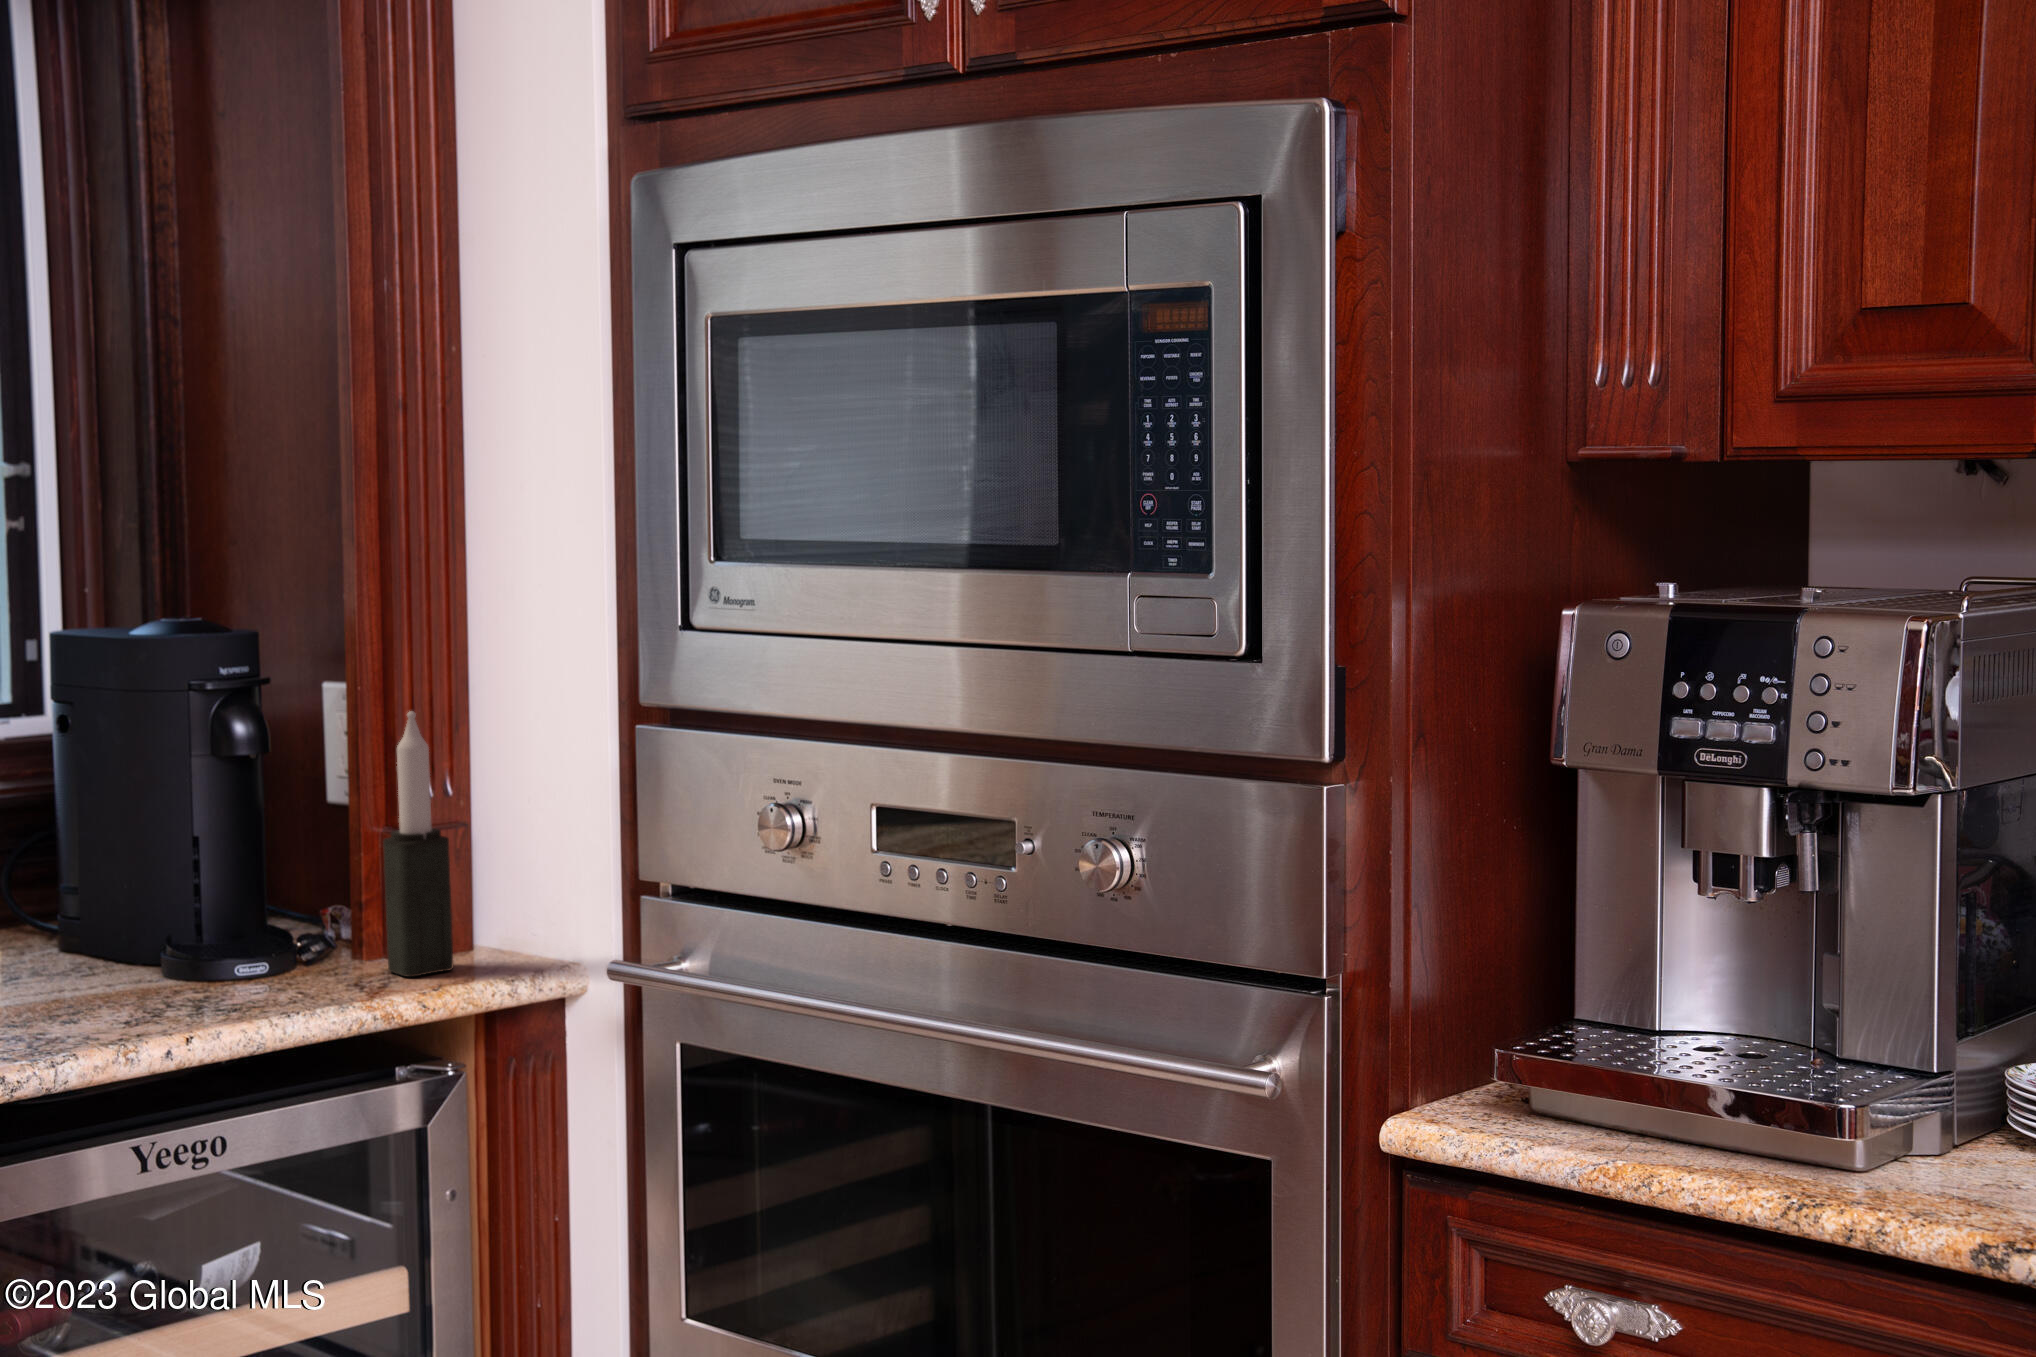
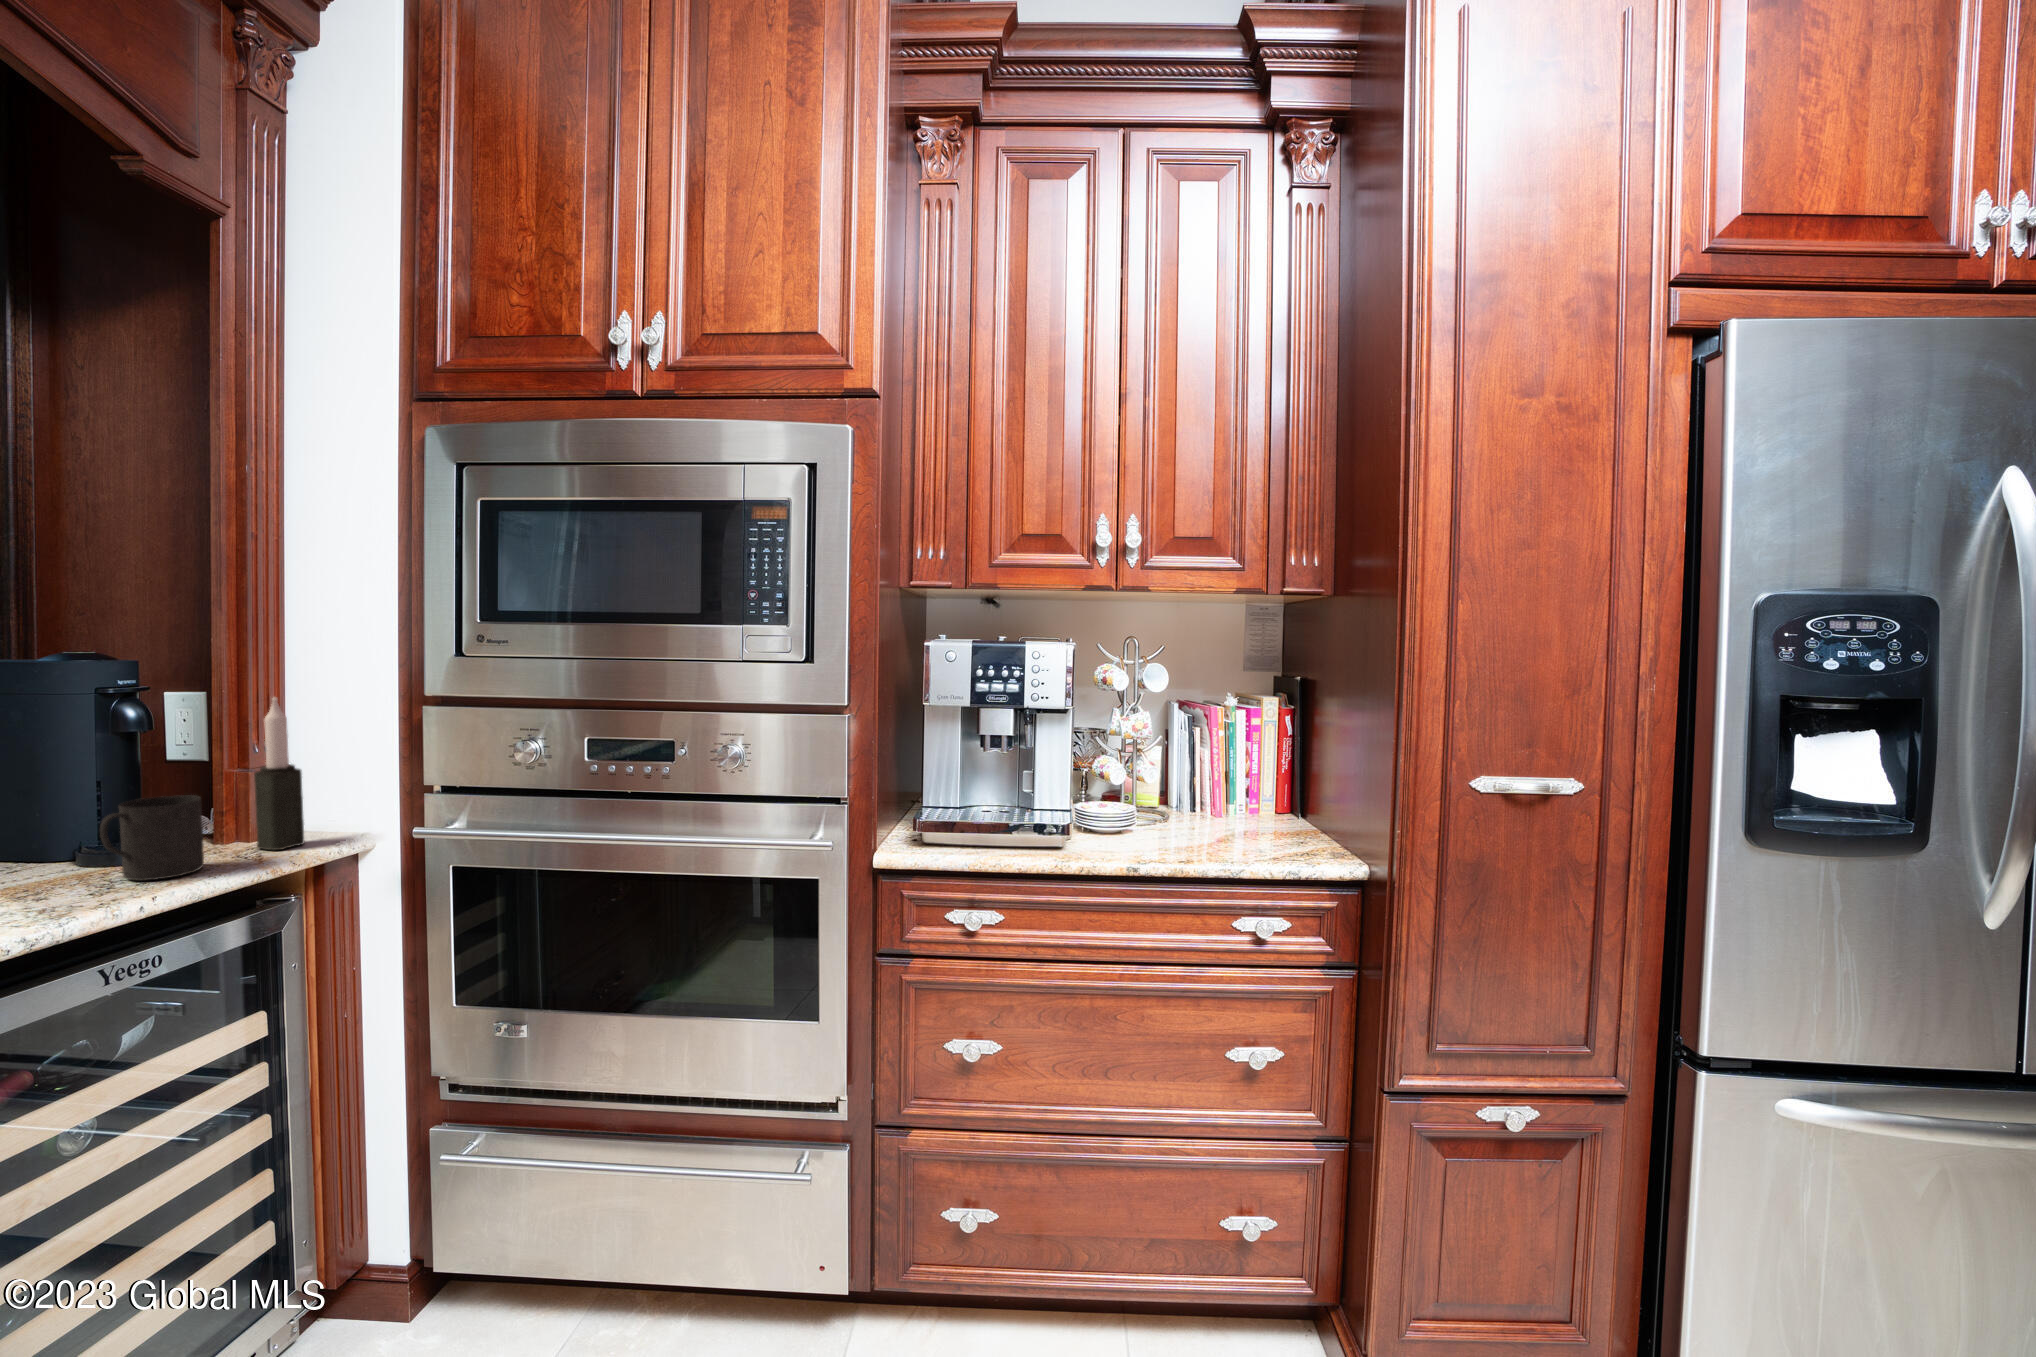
mug: none [158,872,299,1009] -> present [100,795,204,881]

